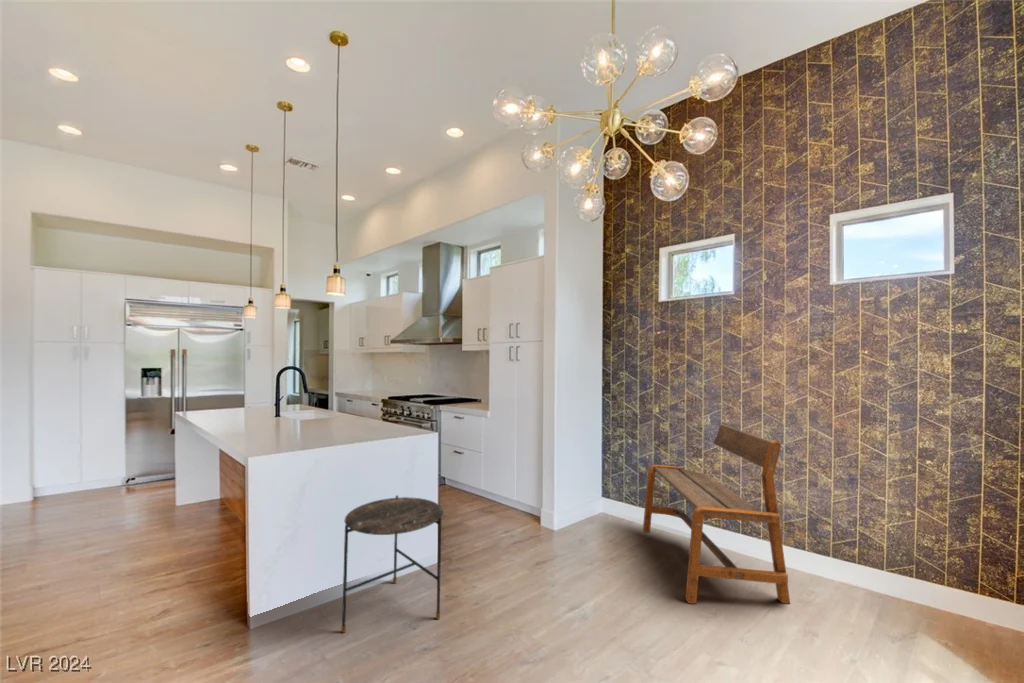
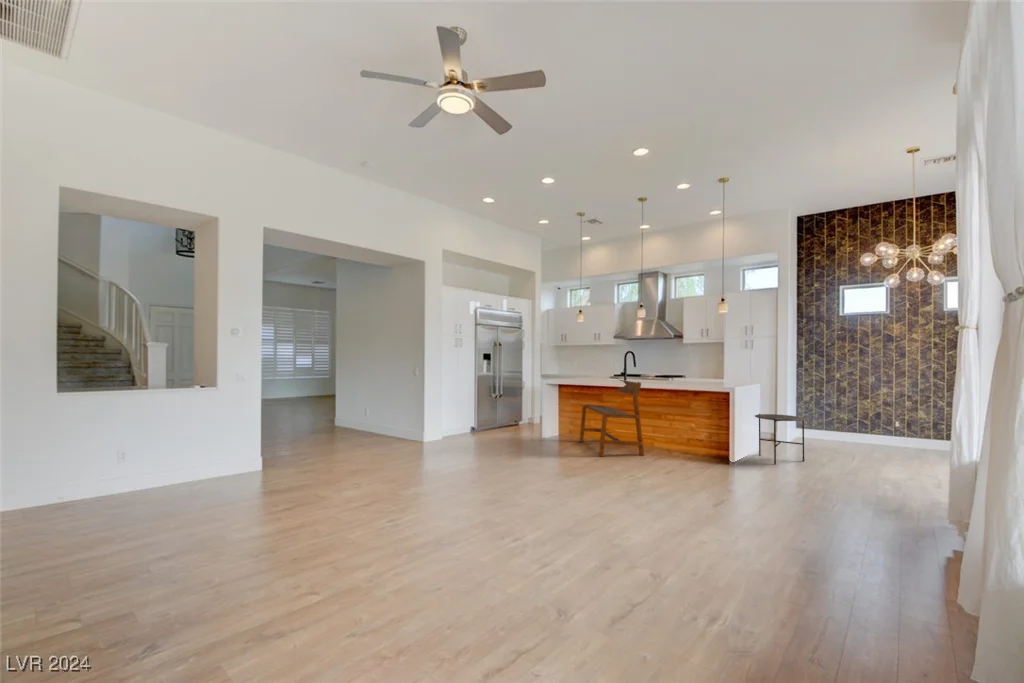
bench: present [643,424,790,604] -> present [579,380,644,457]

